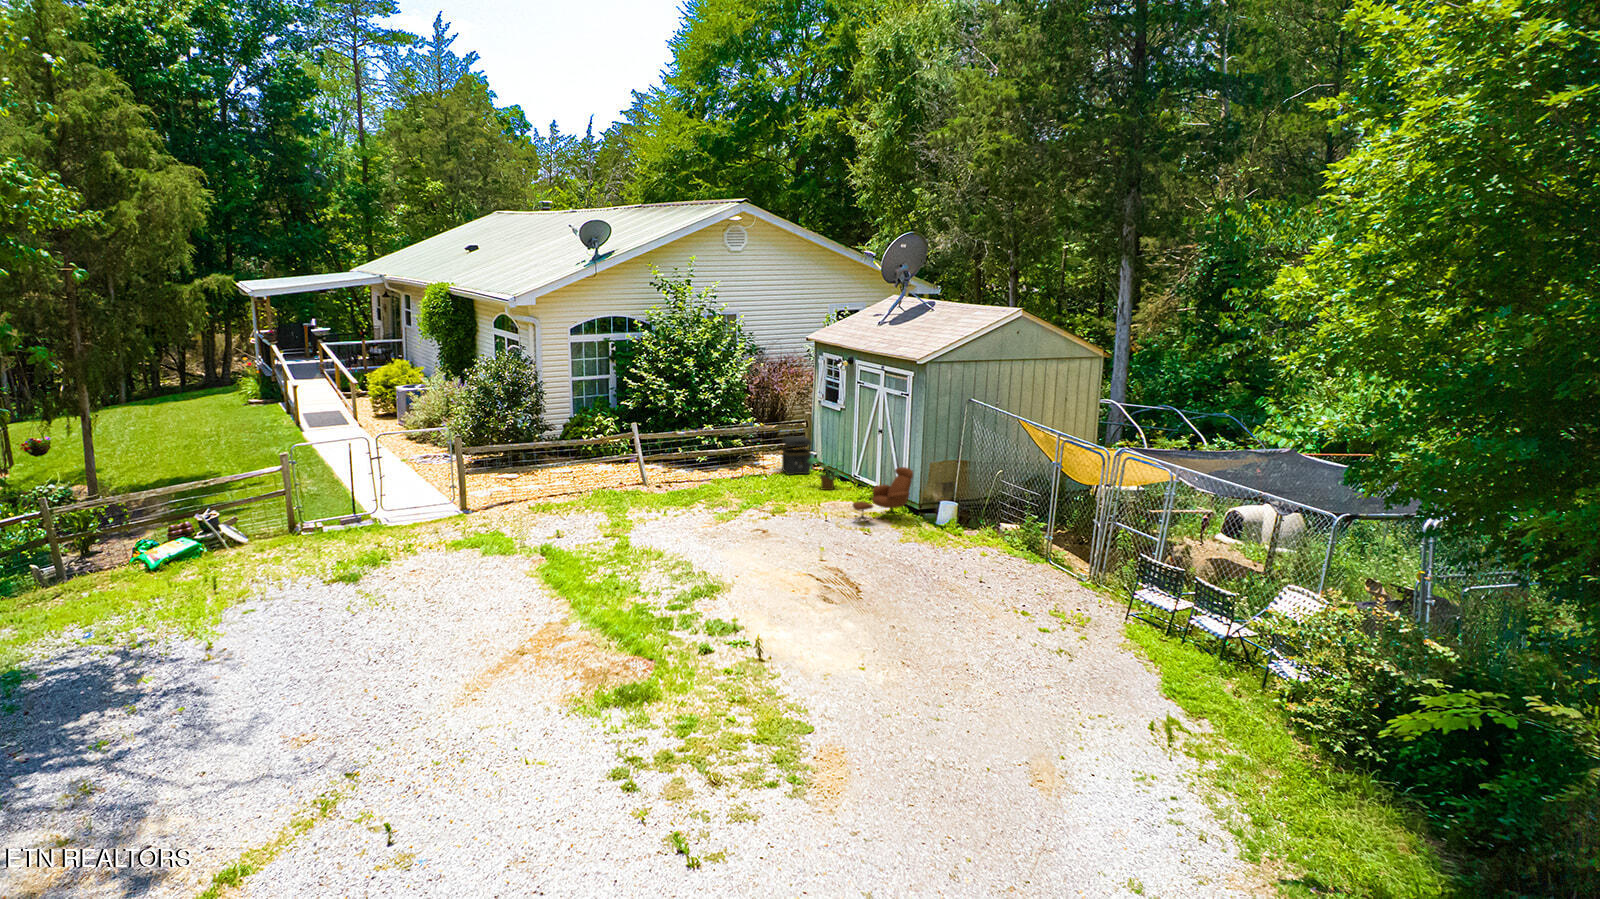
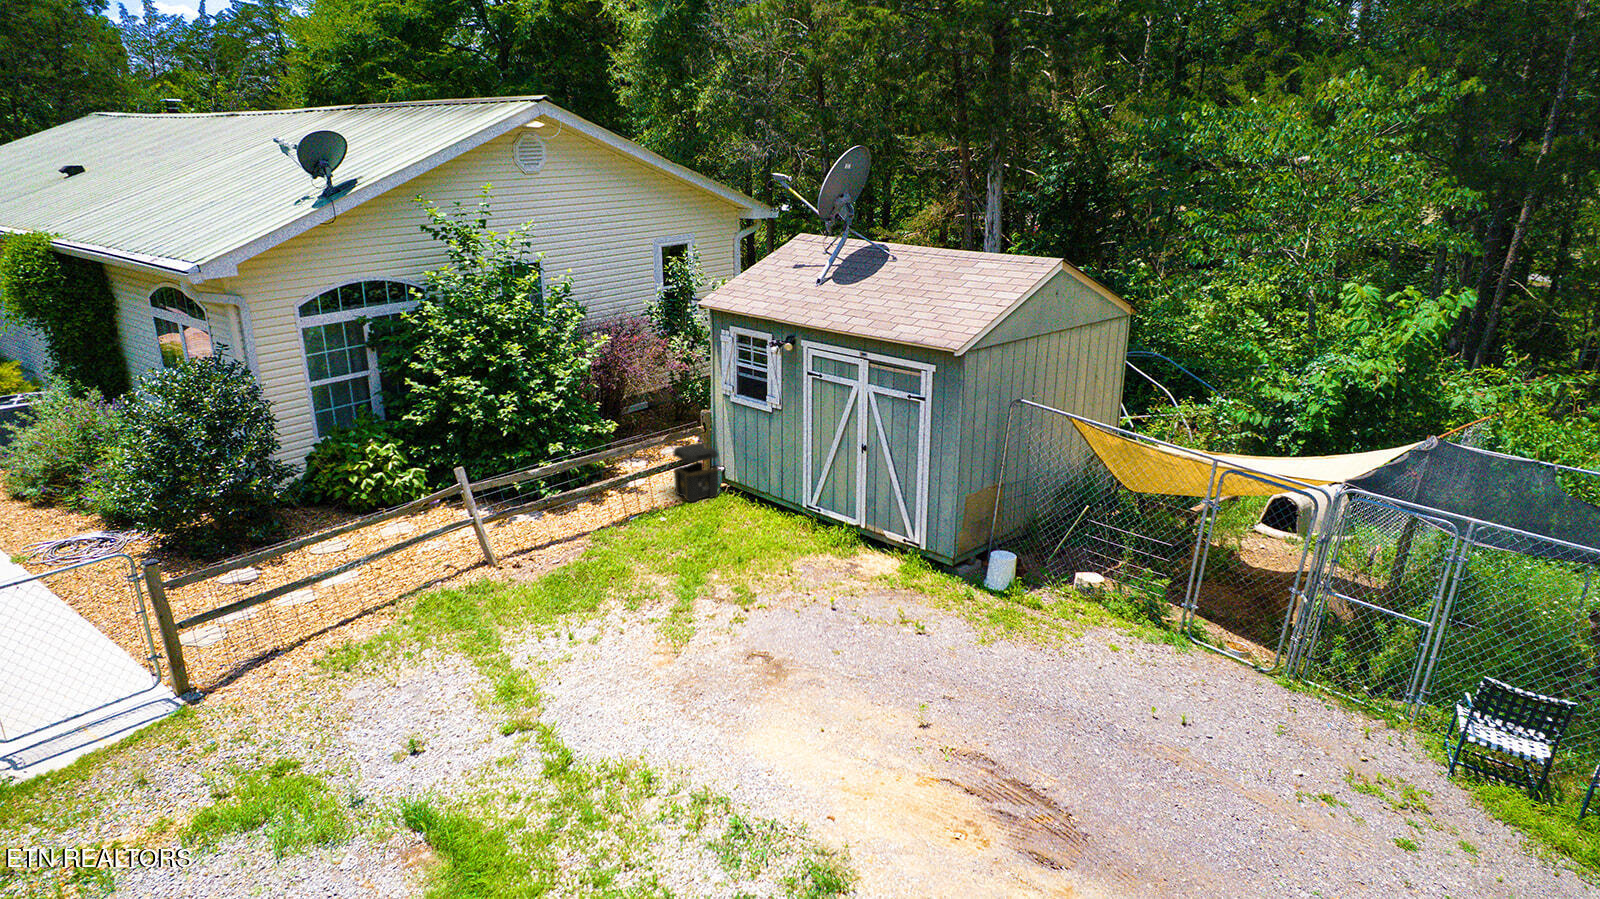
potted plant: present [807,458,844,490] -> none [732,482,788,527]
lounge chair: present [852,467,913,520] -> none [858,498,931,596]

